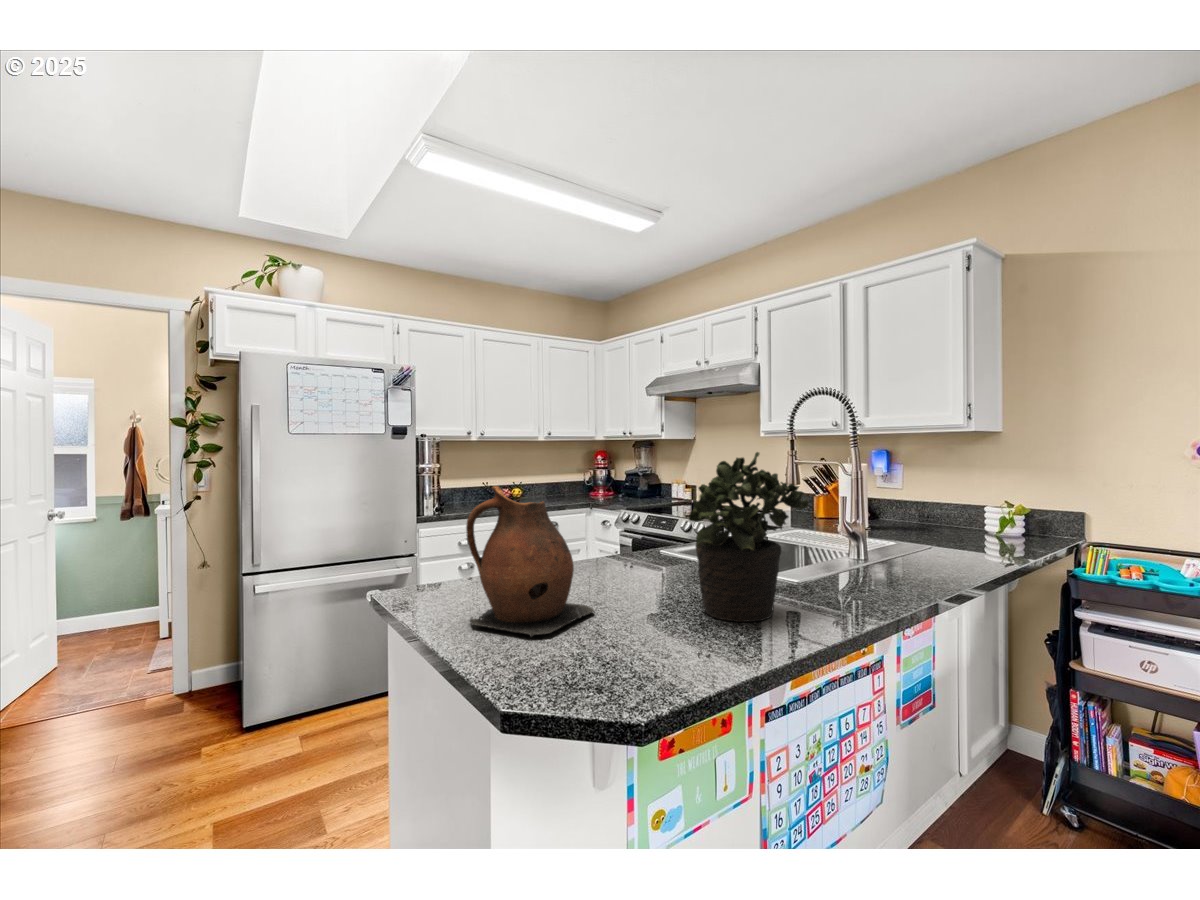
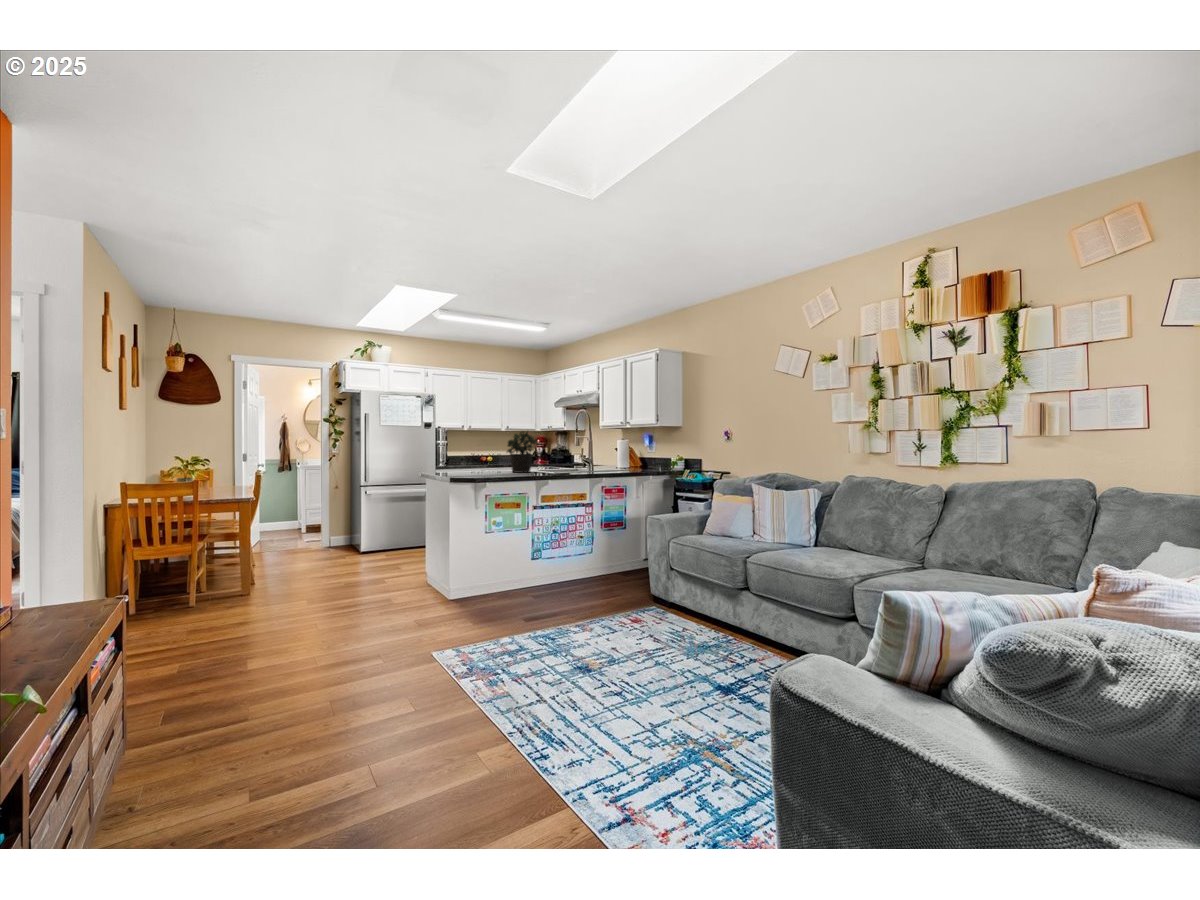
ceramic pitcher: present [466,486,595,637] -> none [449,438,483,473]

